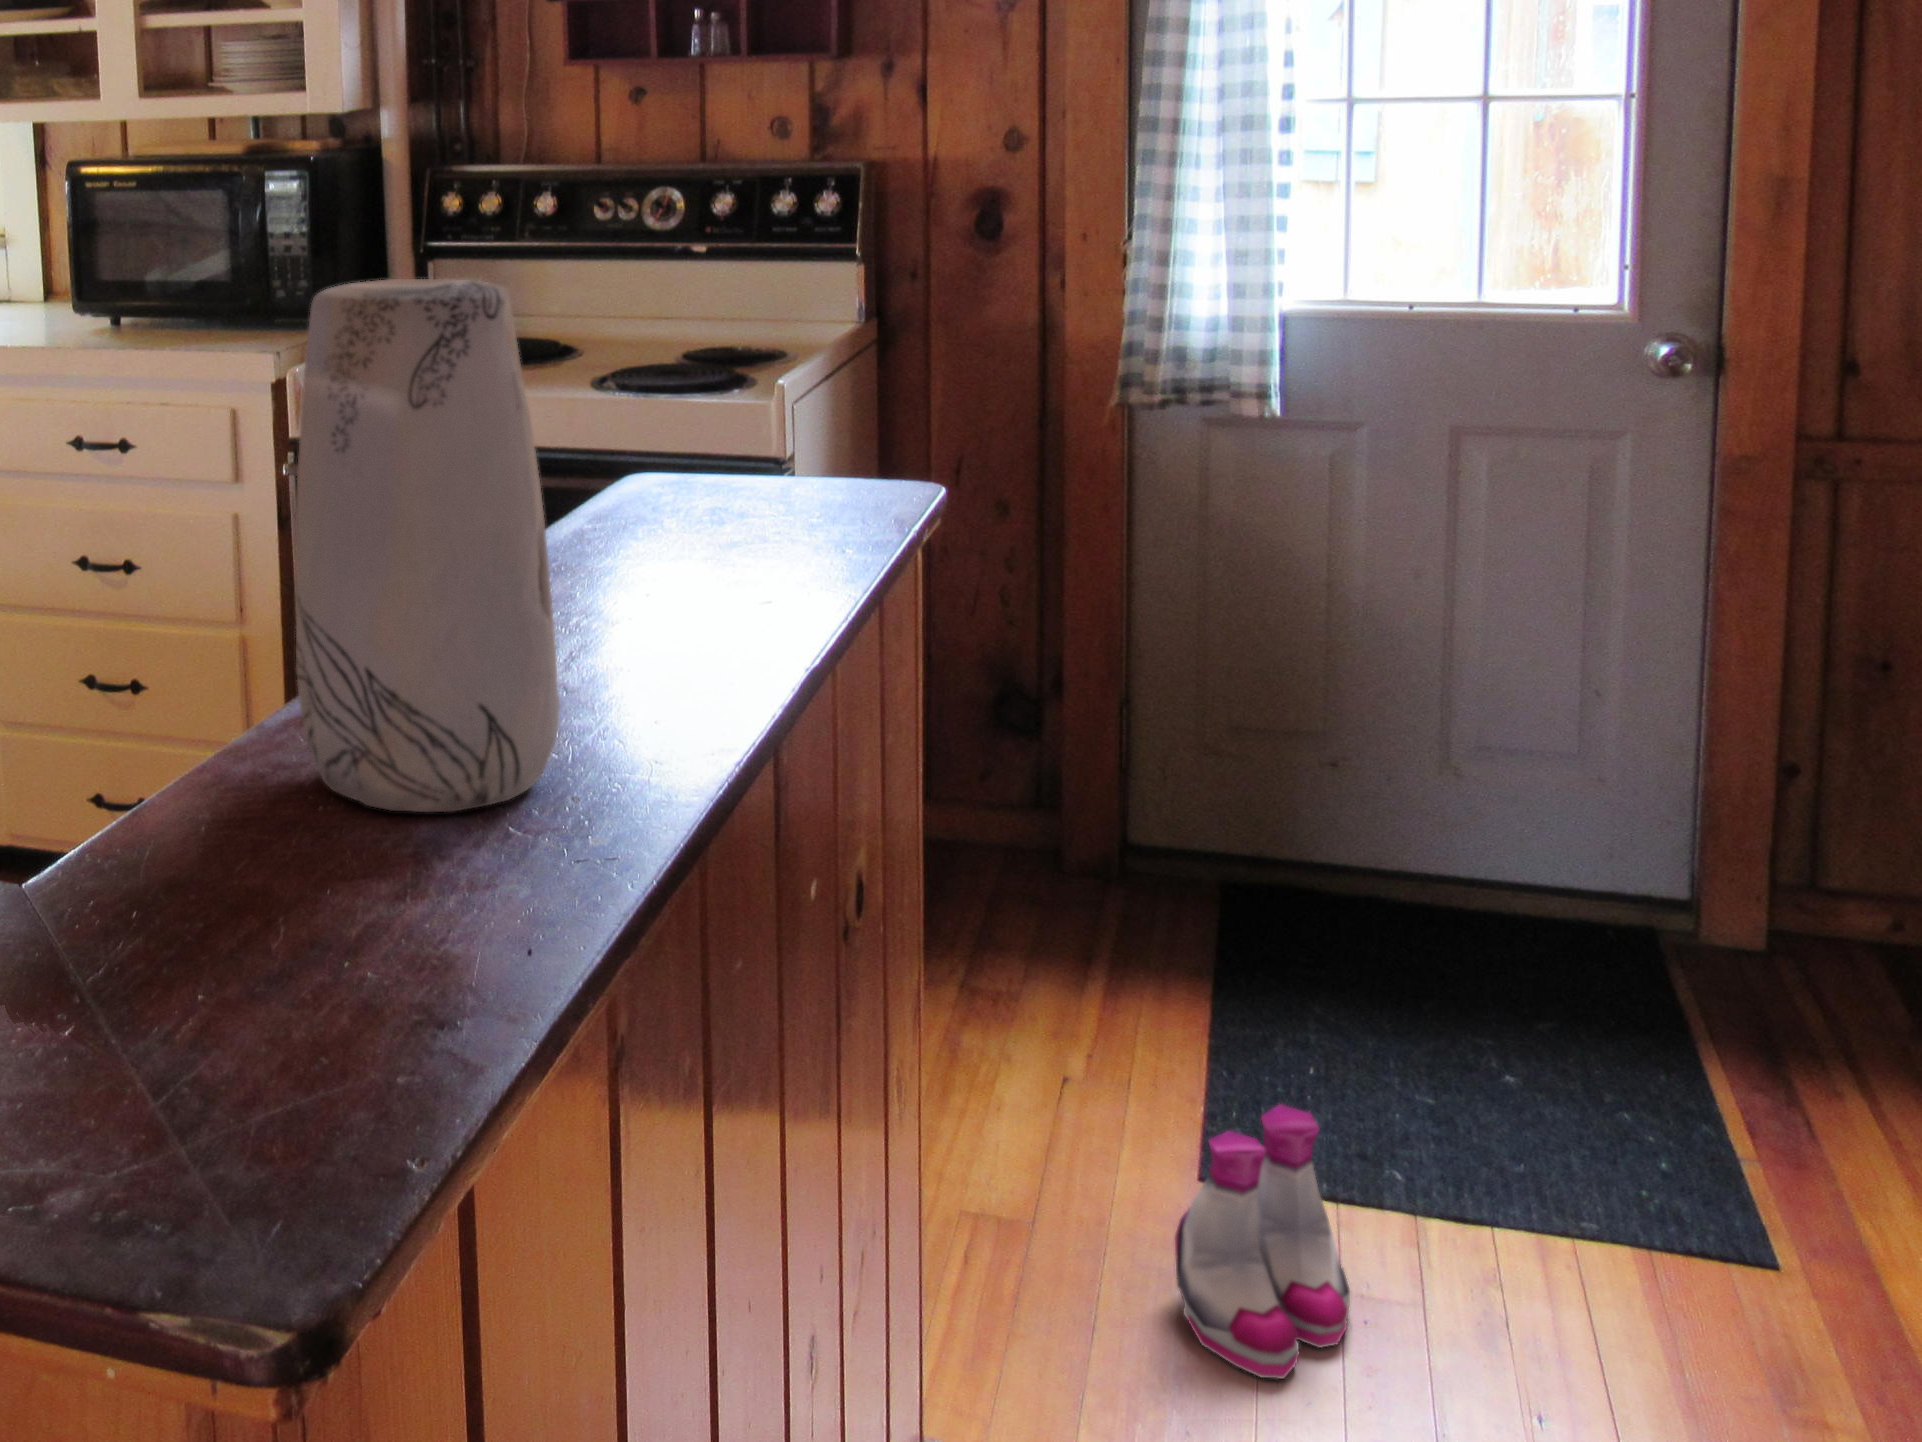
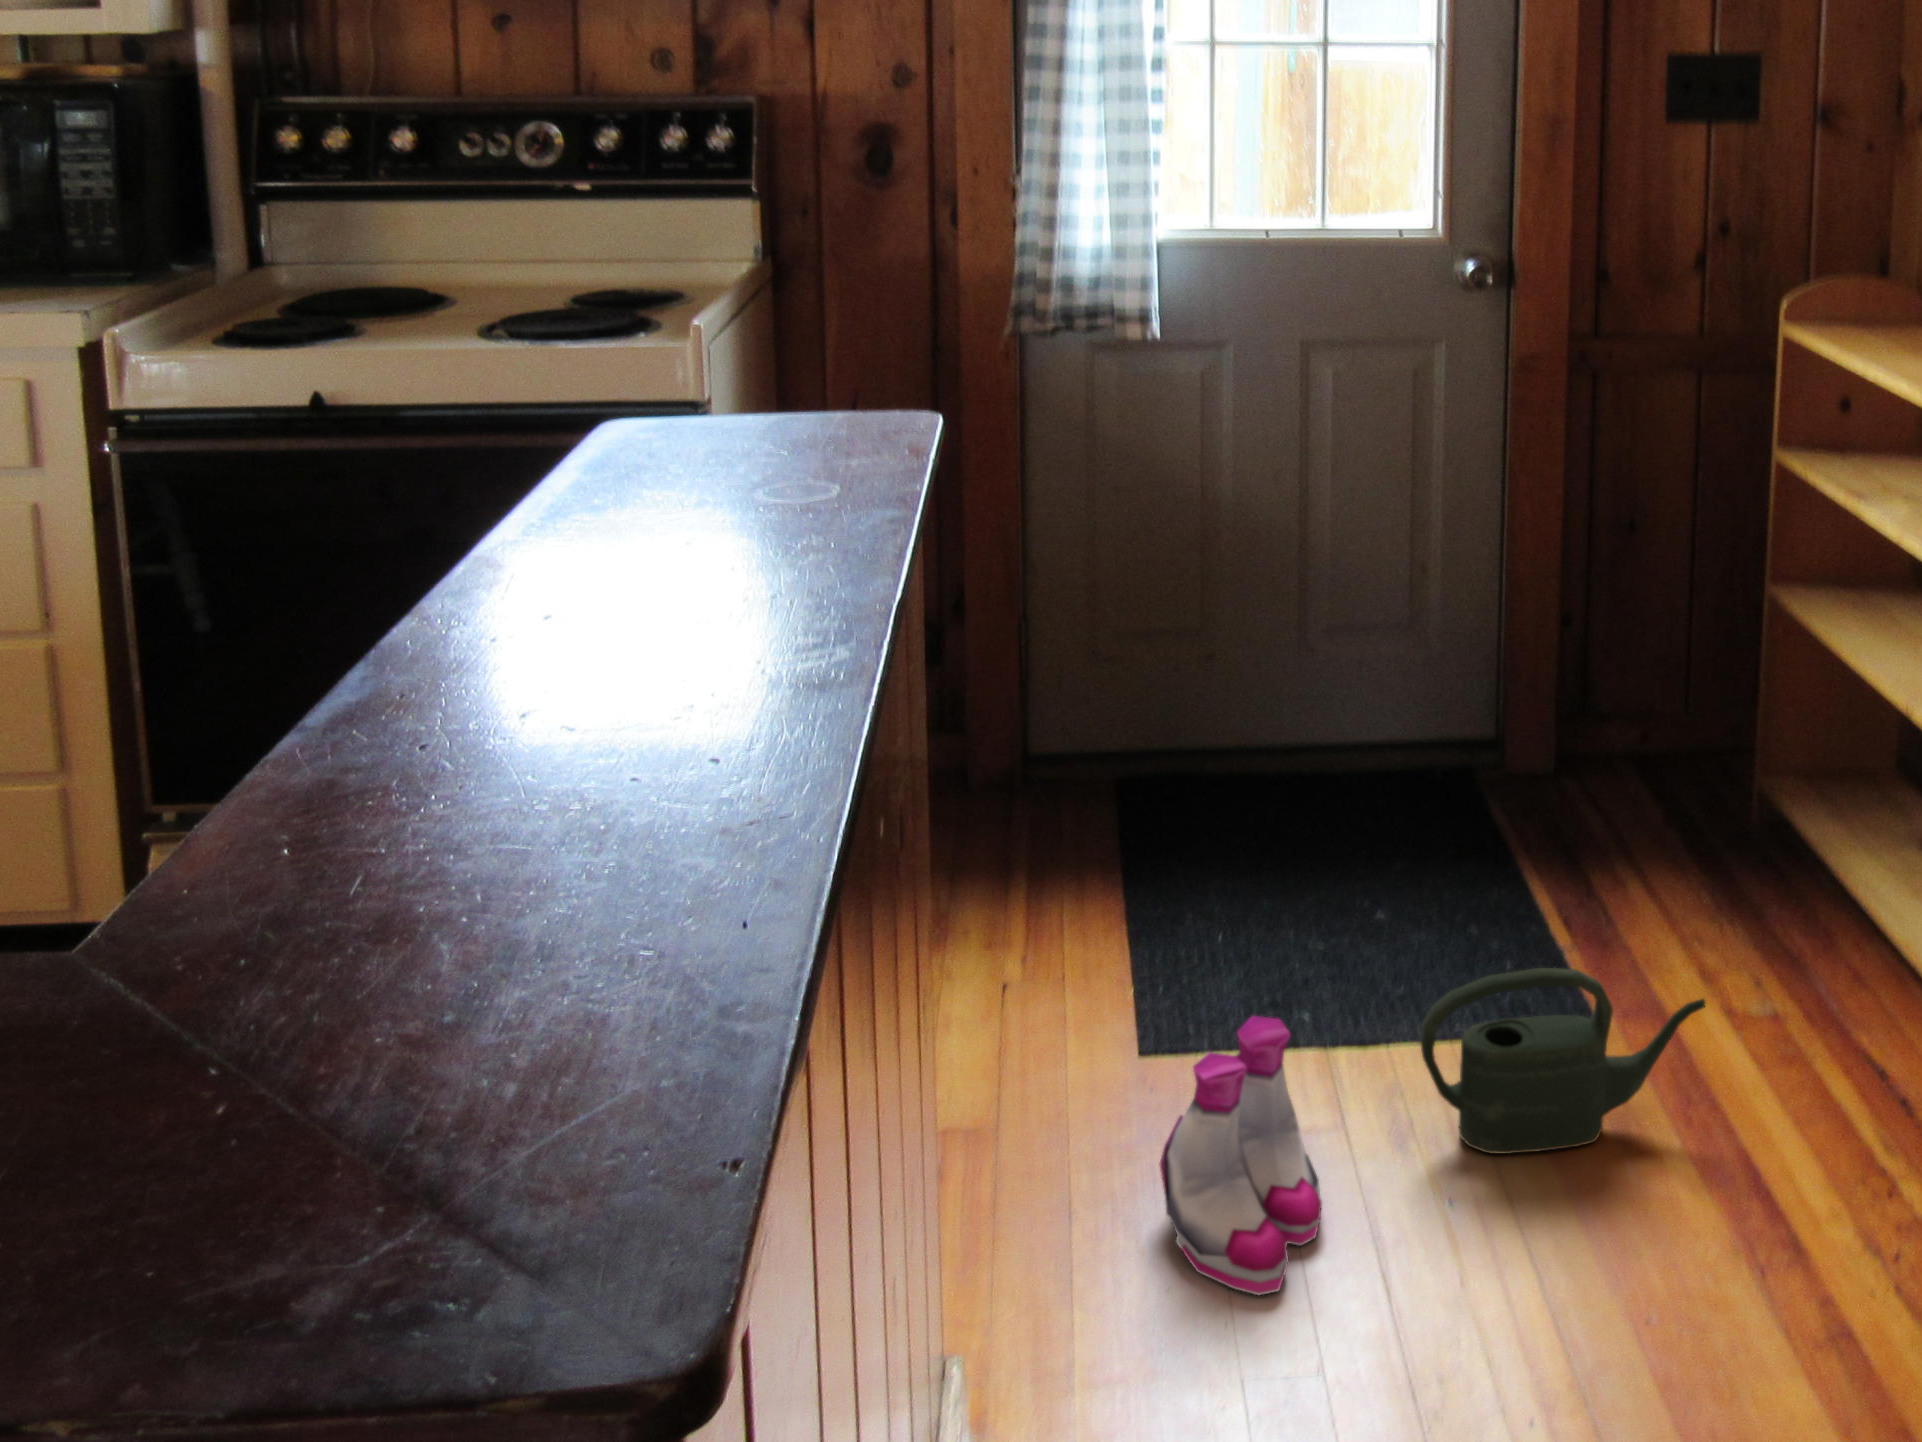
vase: present [296,279,560,812] -> none [144,270,629,1174]
watering can: none [1483,1118,1851,1331] -> present [1420,968,1705,1154]

